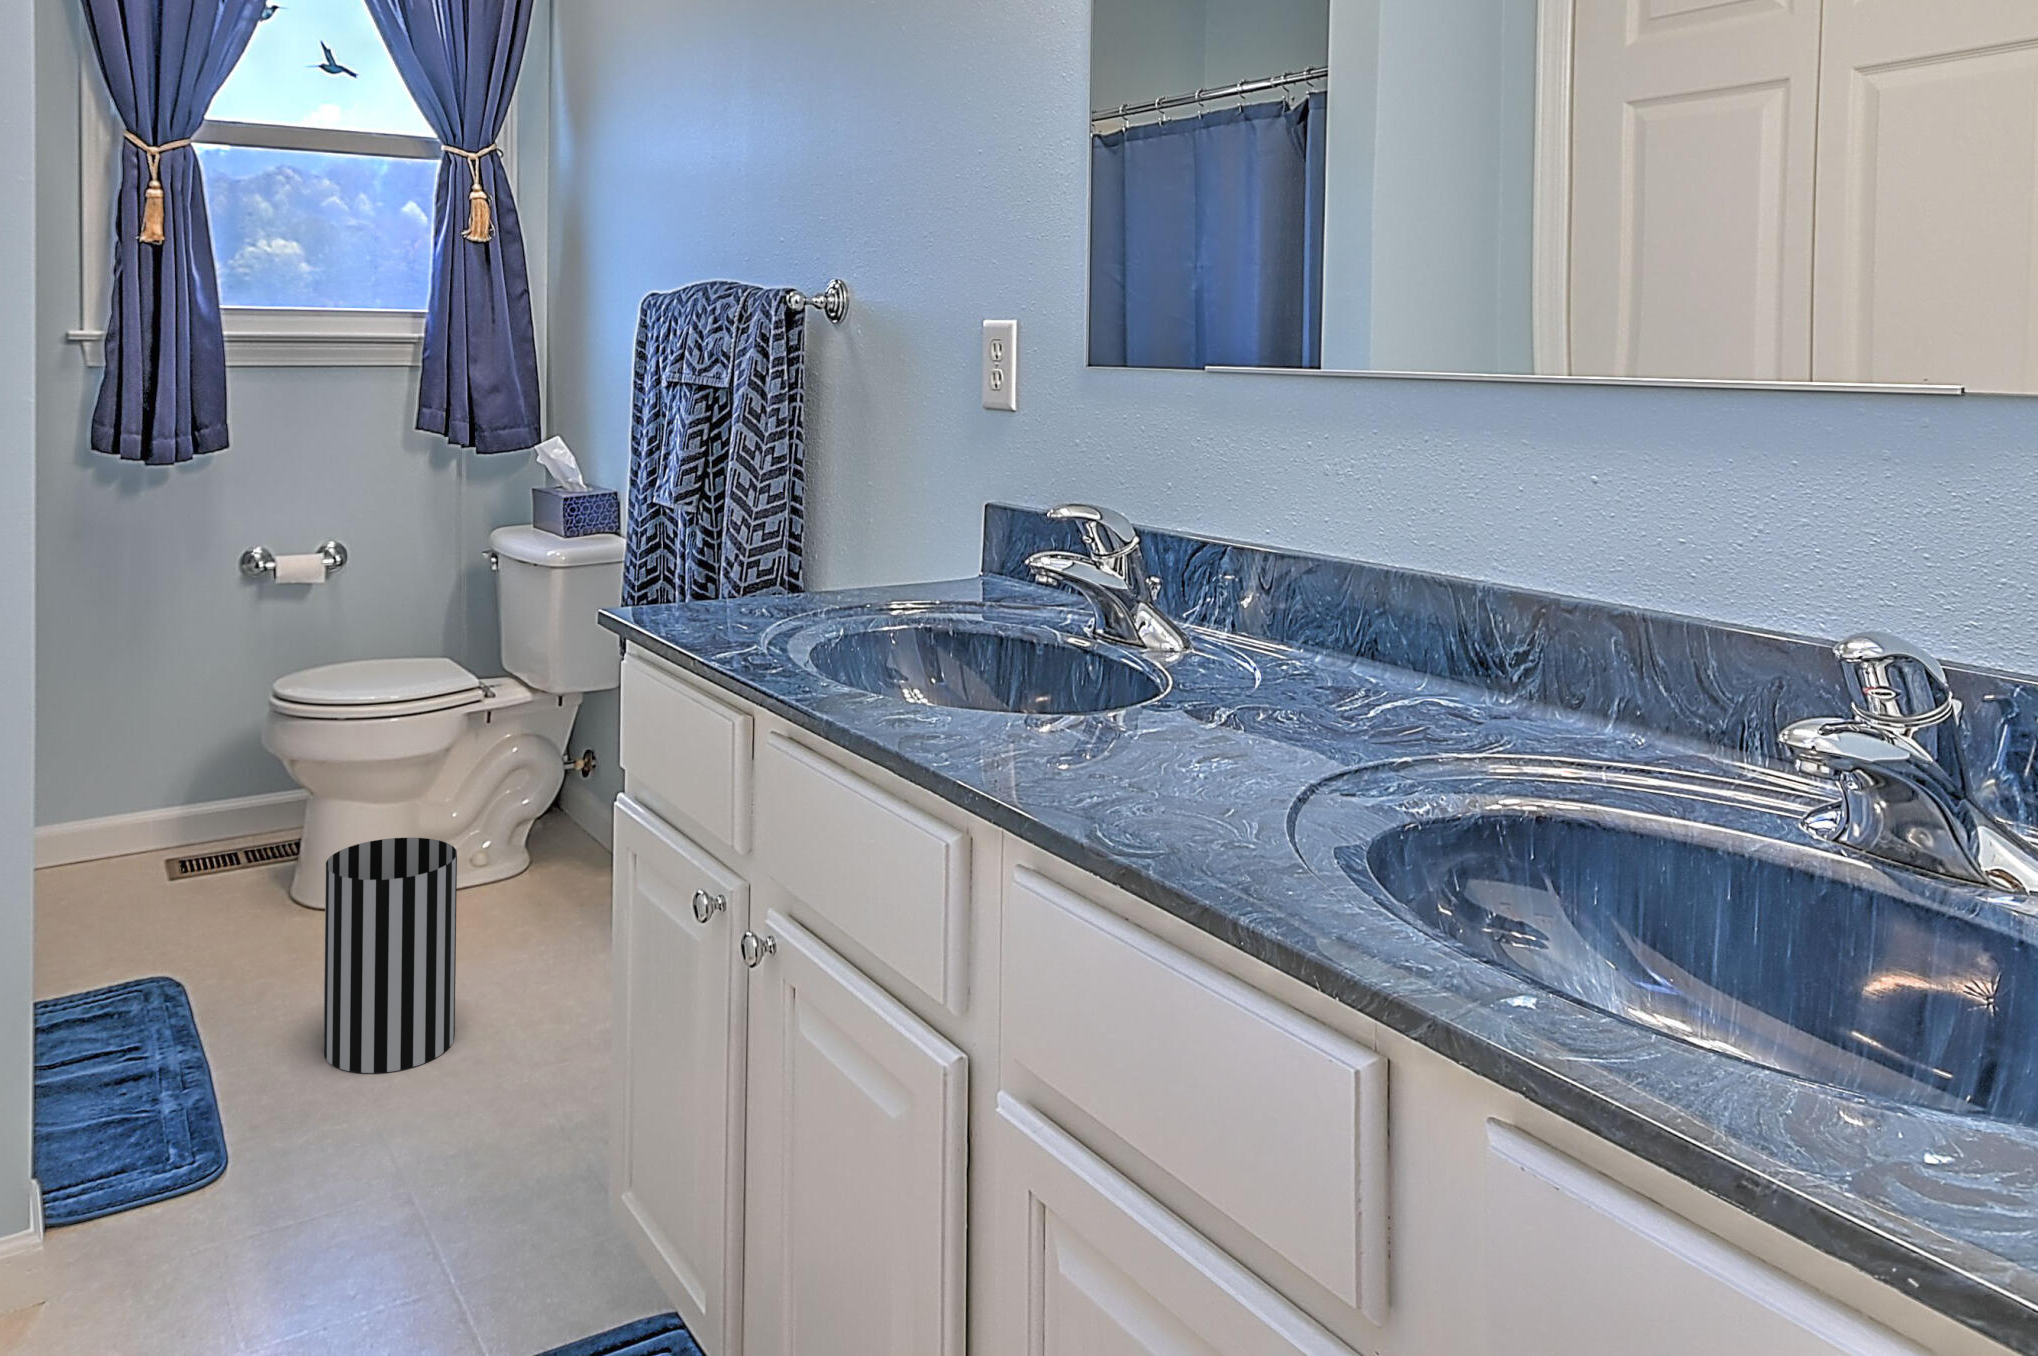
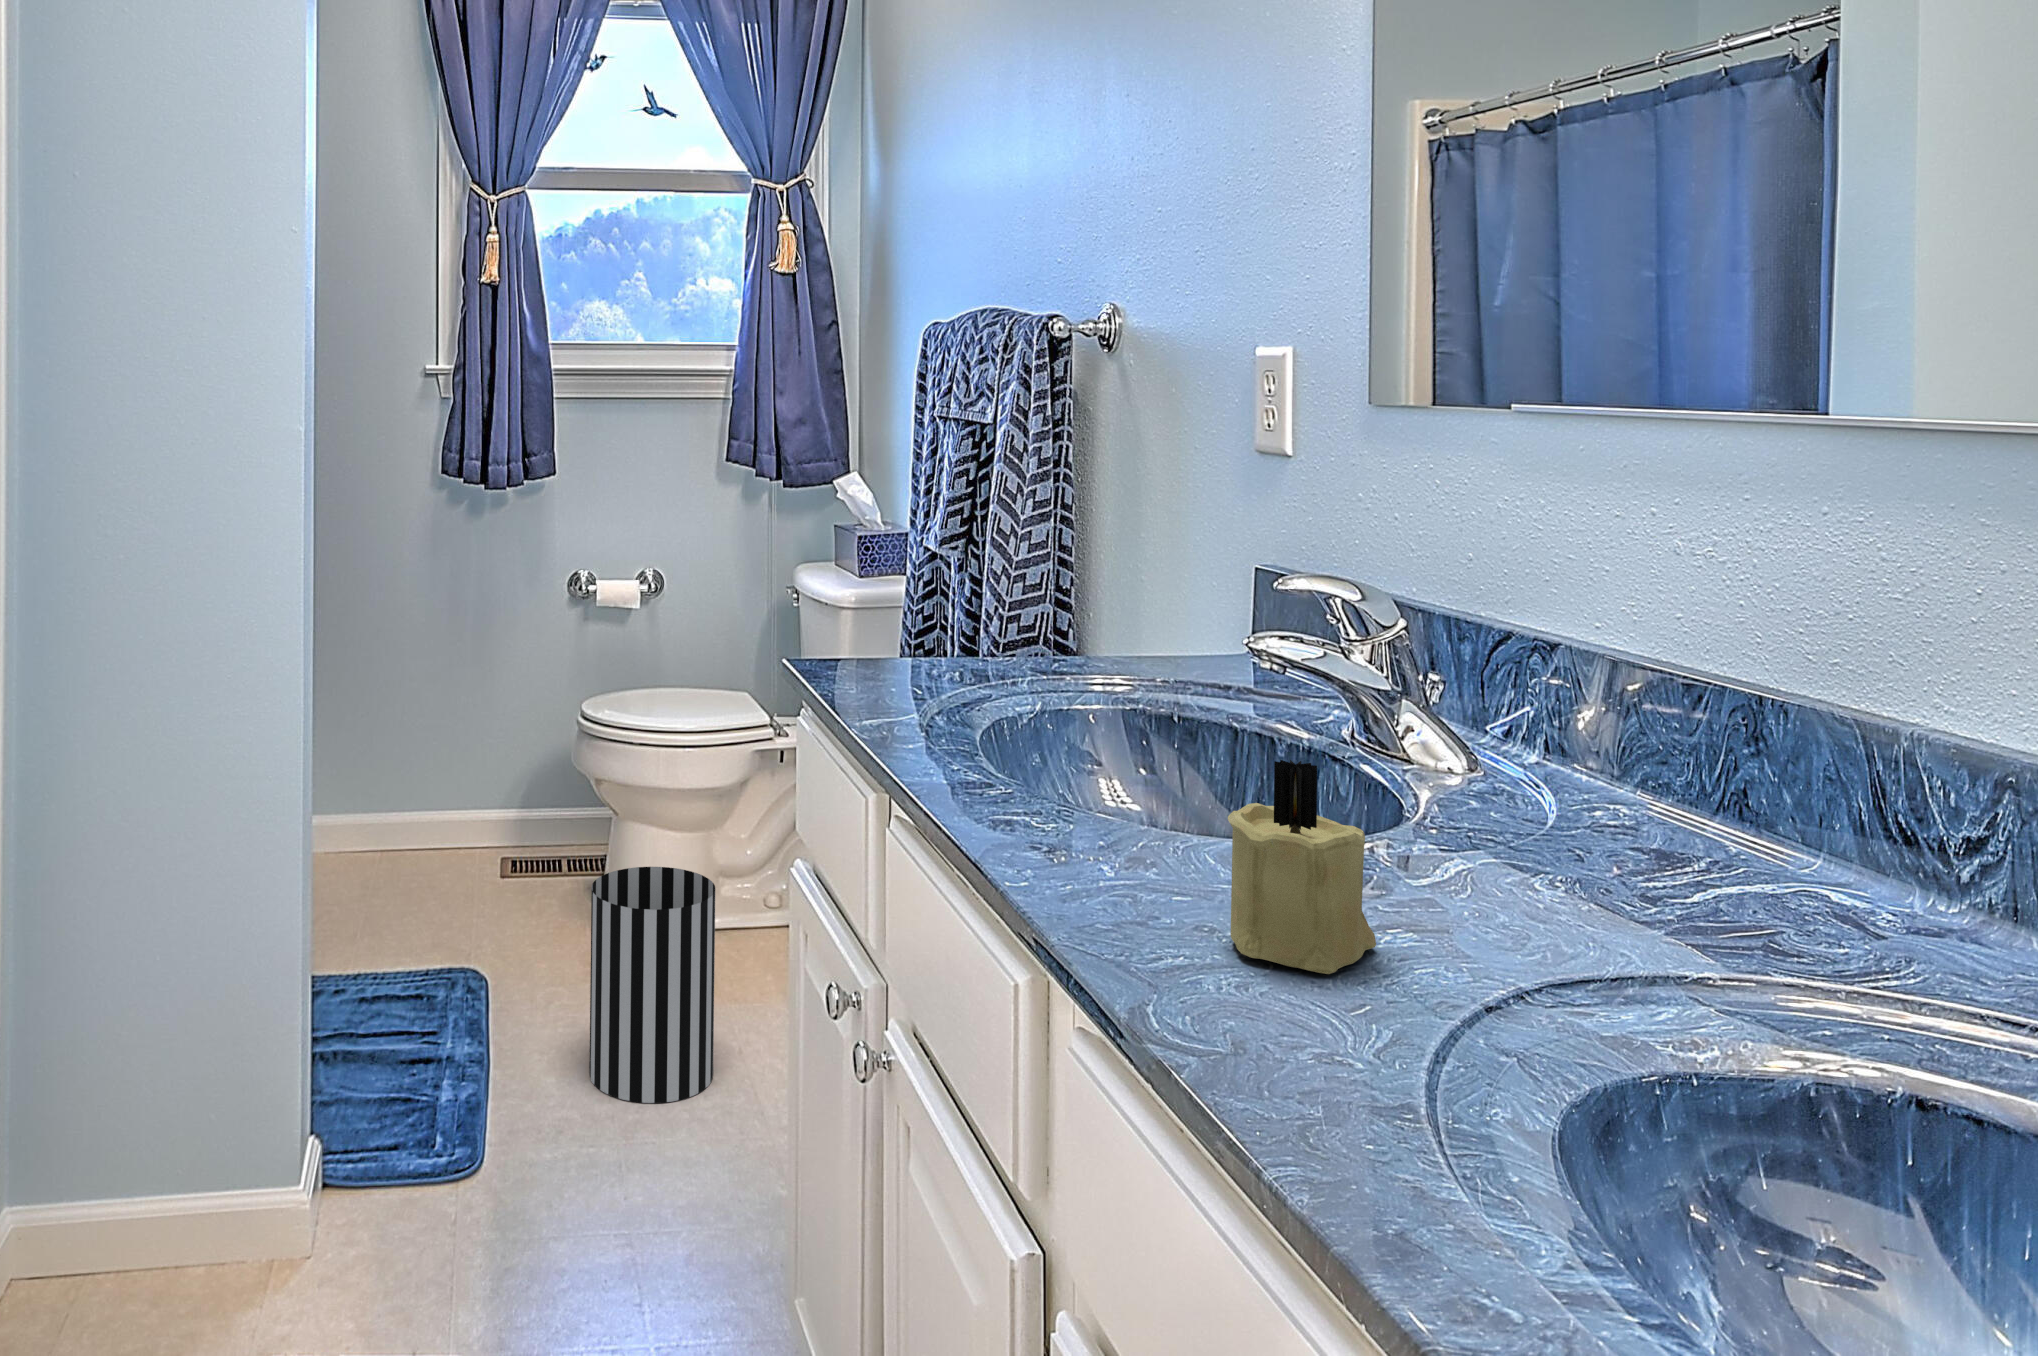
candle: none [1098,634,1199,788] -> present [1228,760,1376,974]

